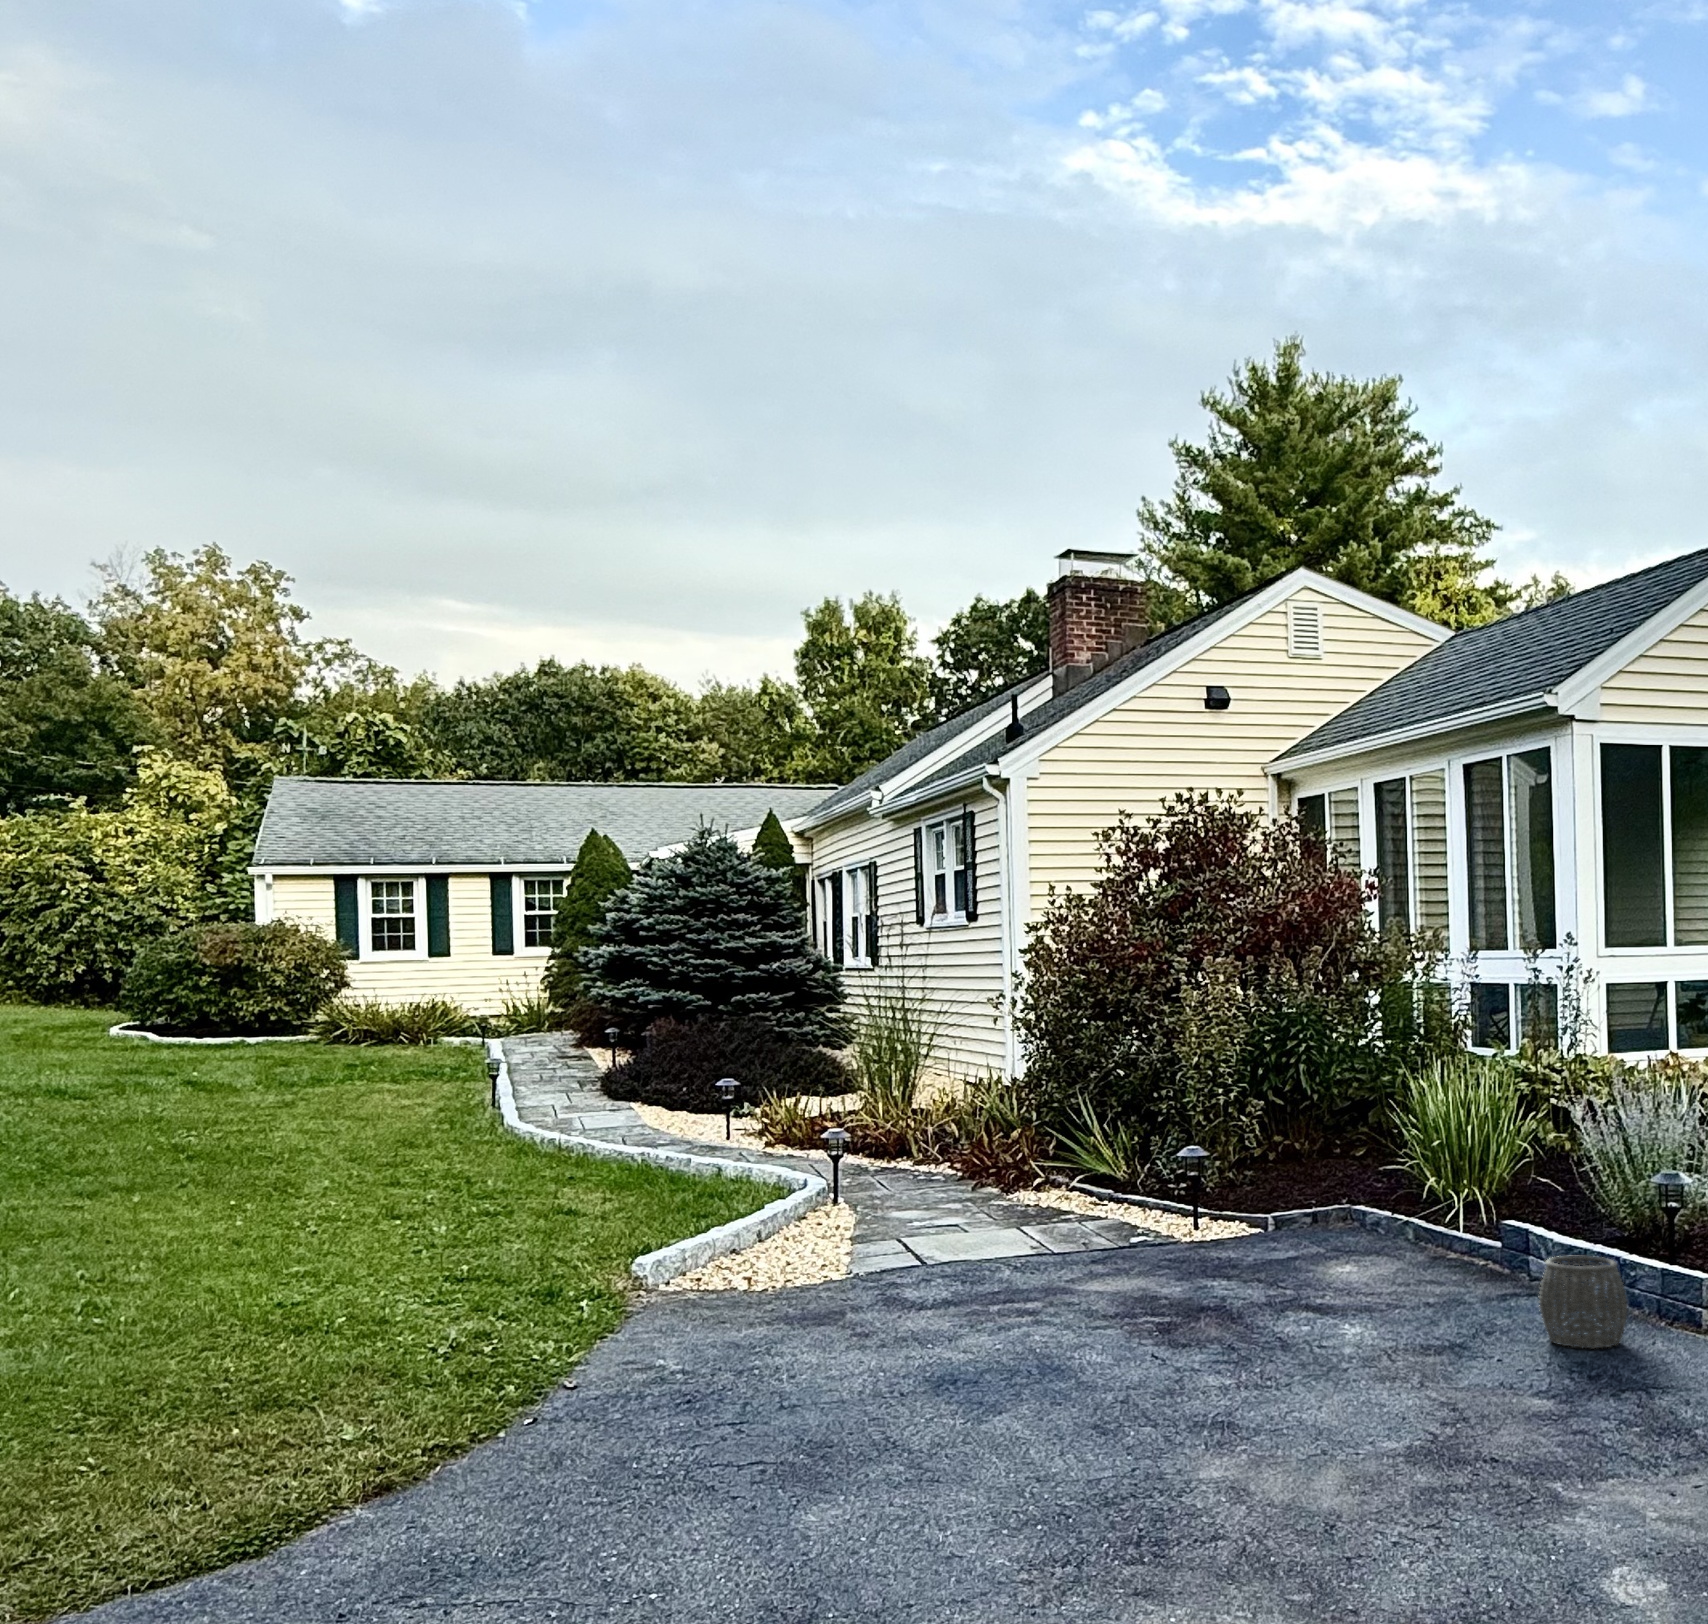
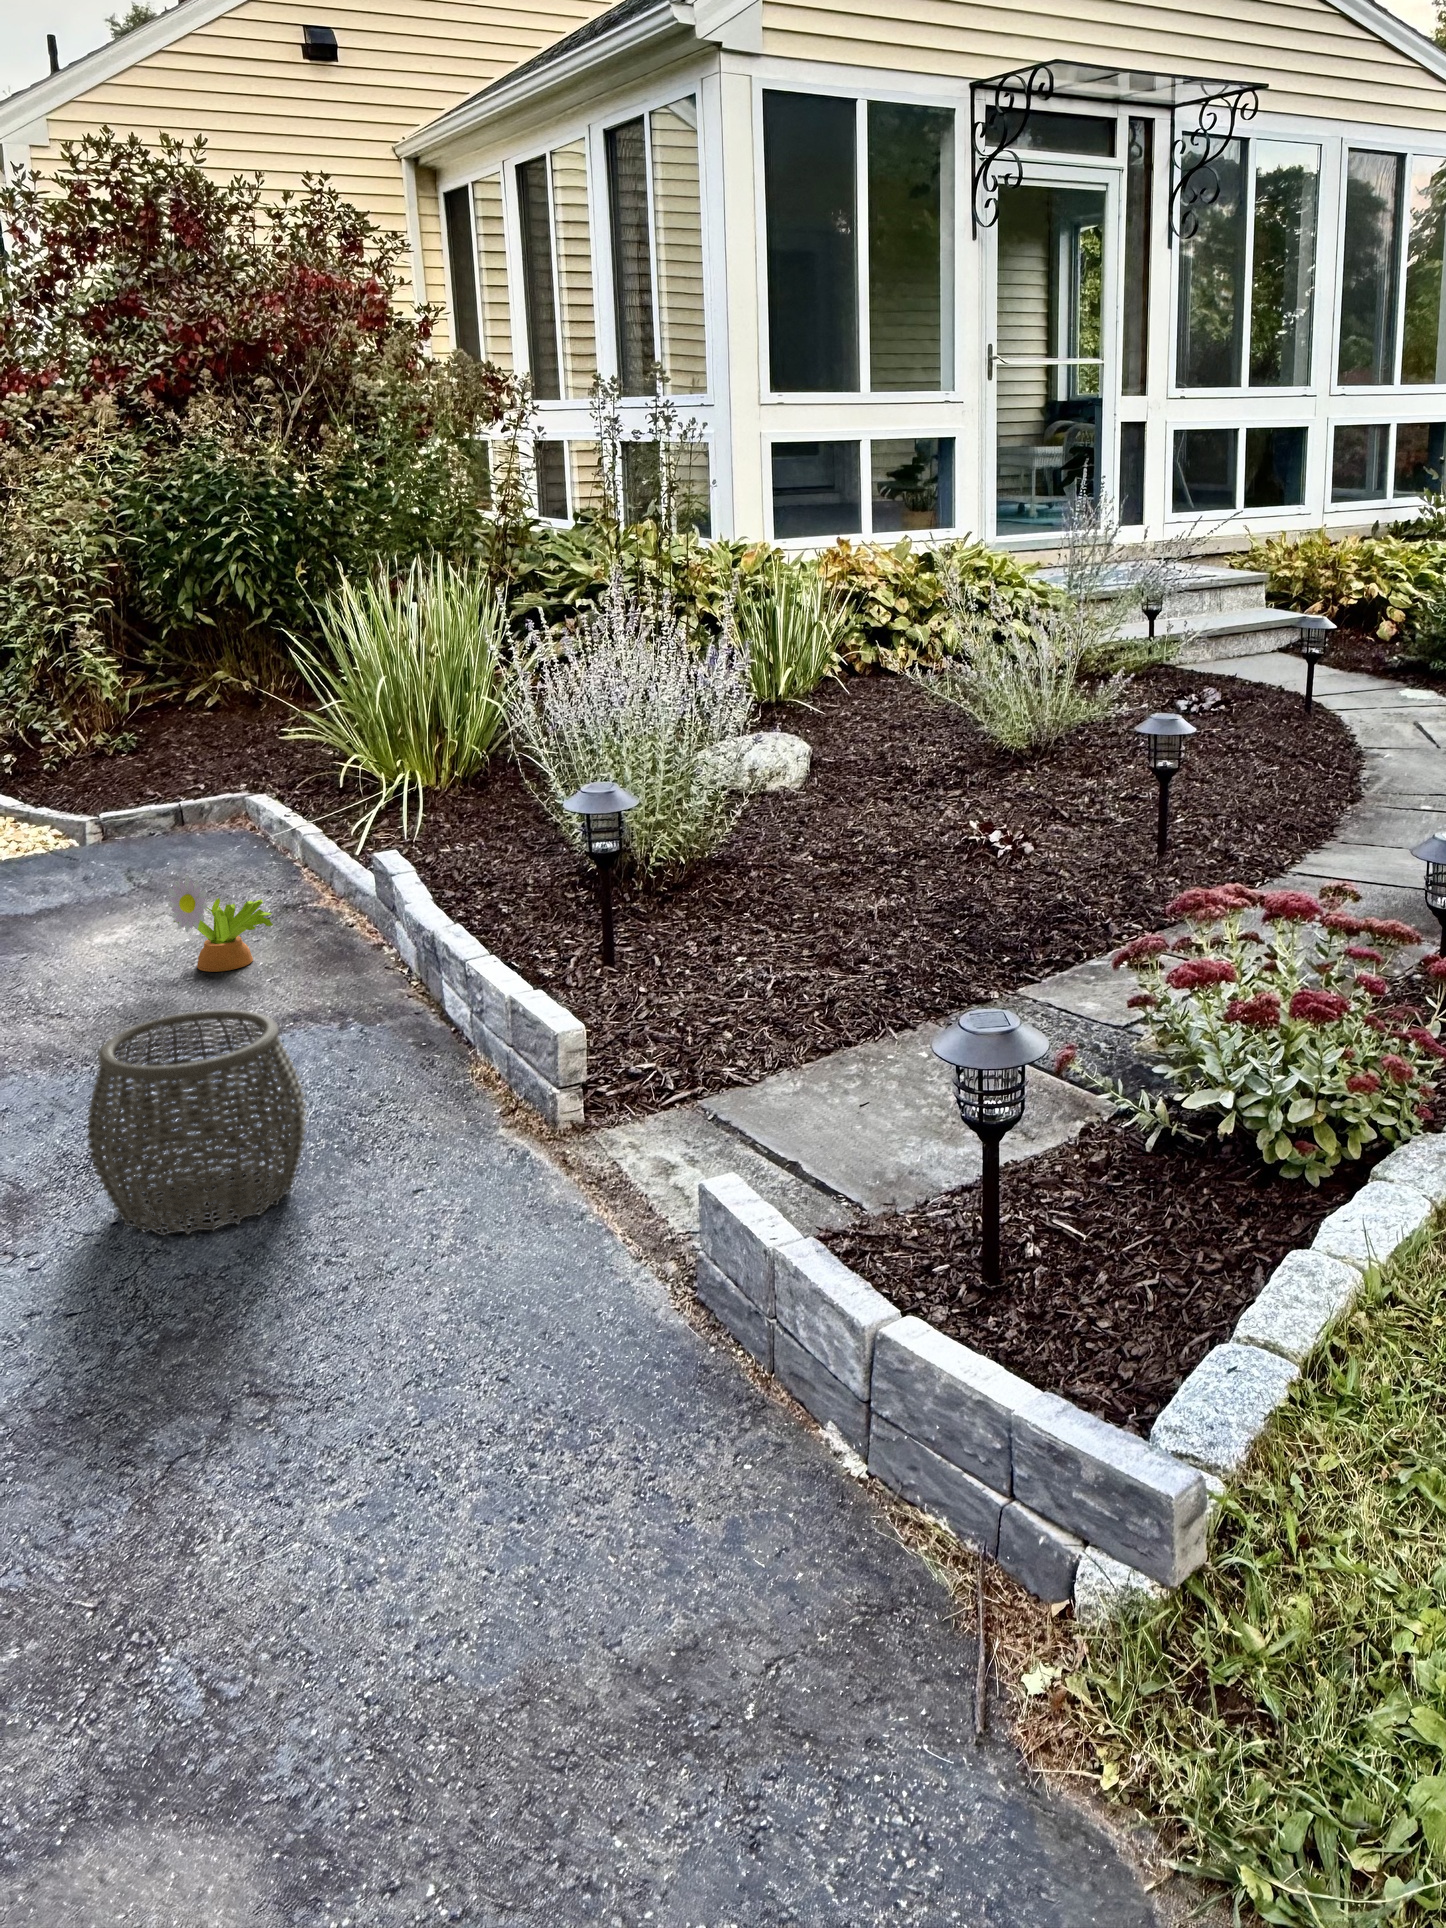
decorative plant: none [1435,1223,1494,1280] -> present [168,875,273,972]

